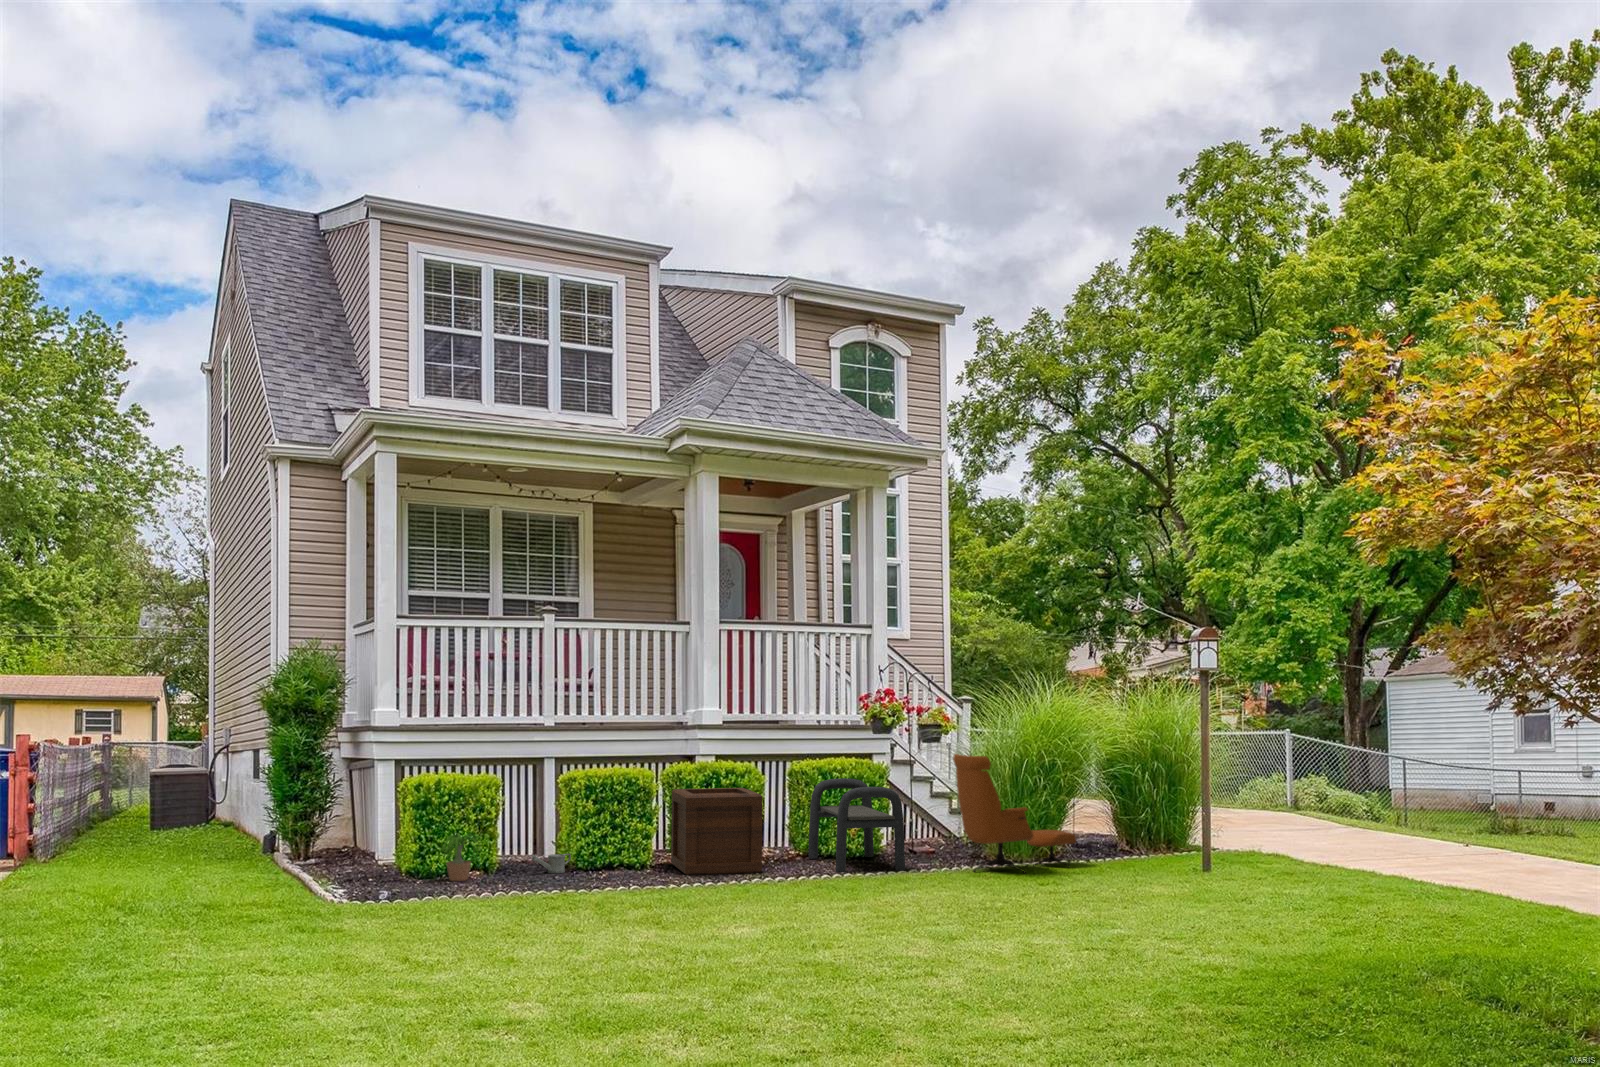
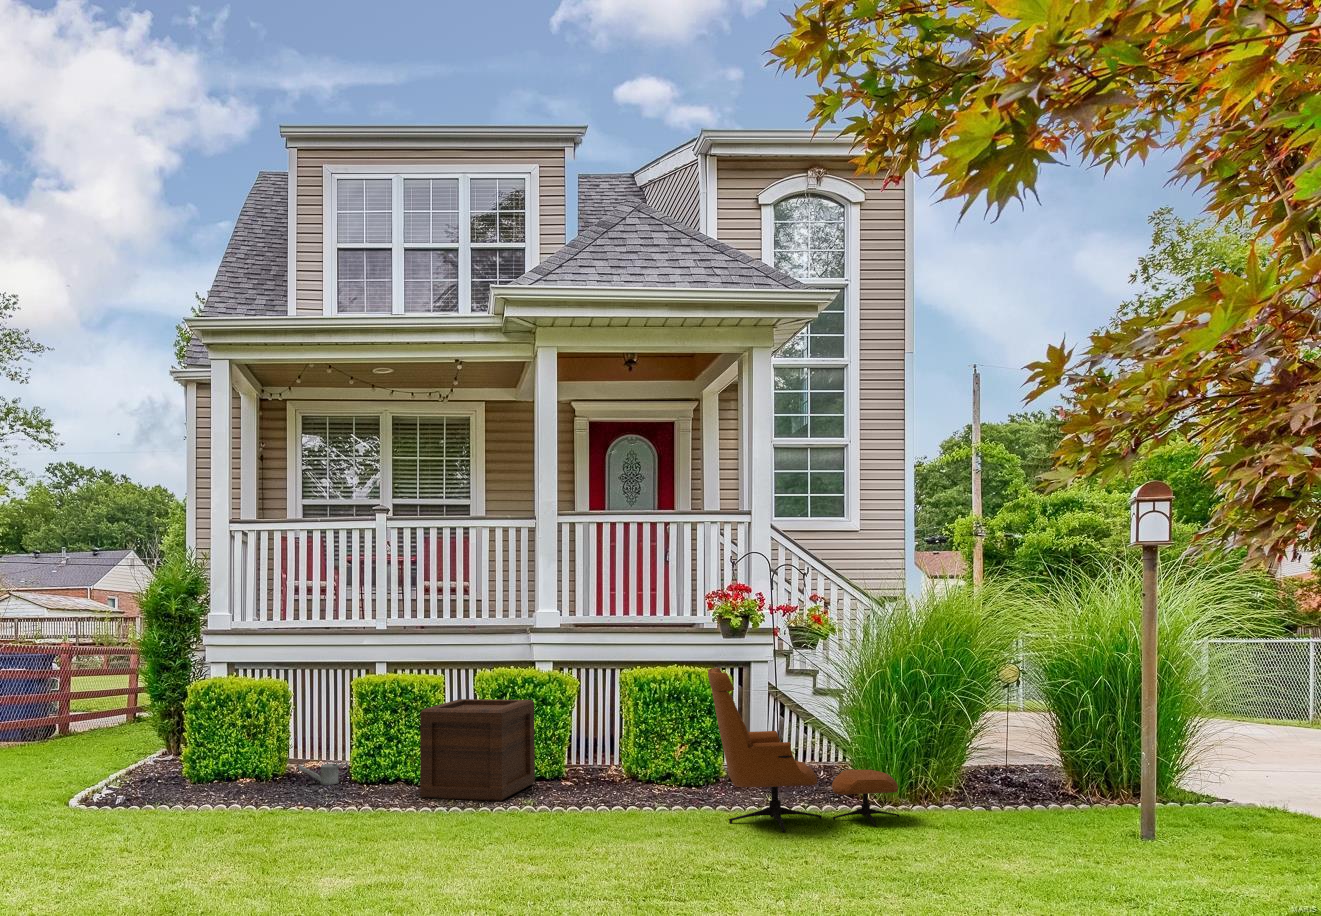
bench: present [808,778,905,872] -> none [580,692,695,812]
potted plant: present [442,833,481,881] -> none [192,739,251,788]

